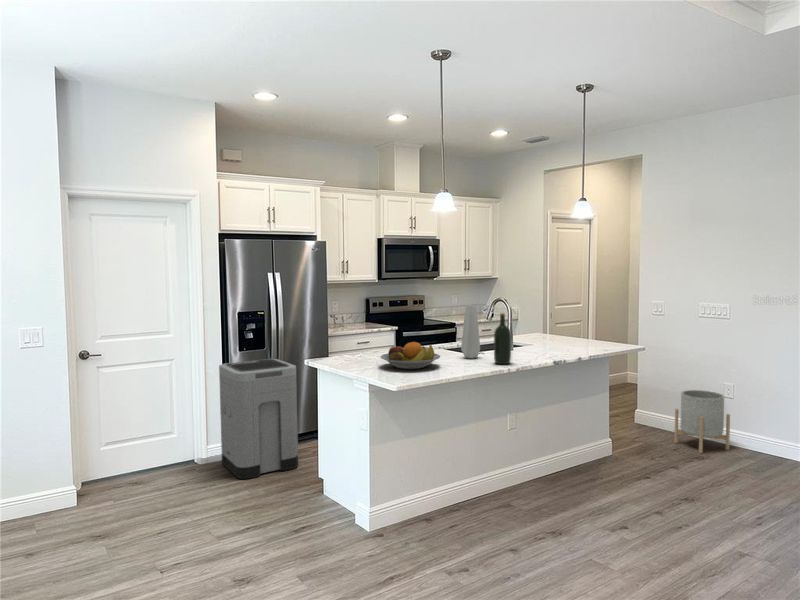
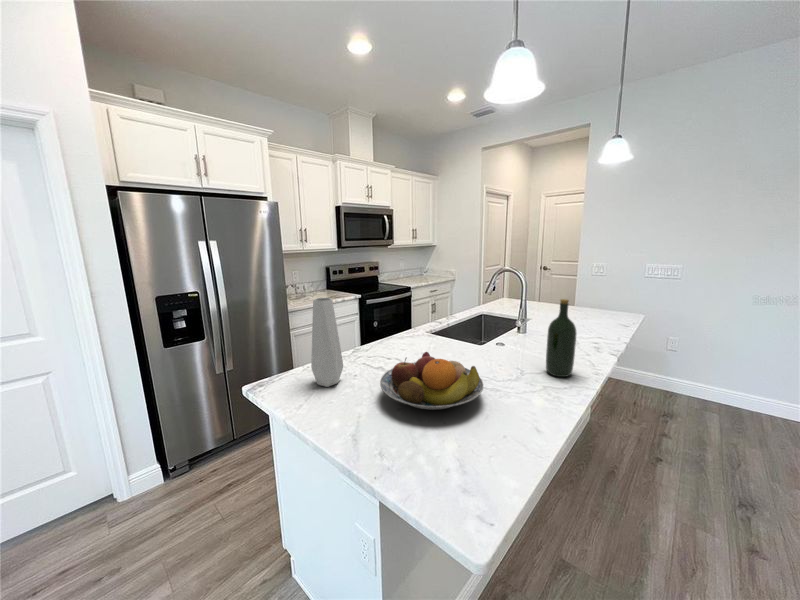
vase: present [461,306,480,359] -> present [311,298,343,387]
trash can: present [219,359,298,479] -> none [129,351,257,535]
planter: present [674,390,730,453] -> none [624,347,682,409]

